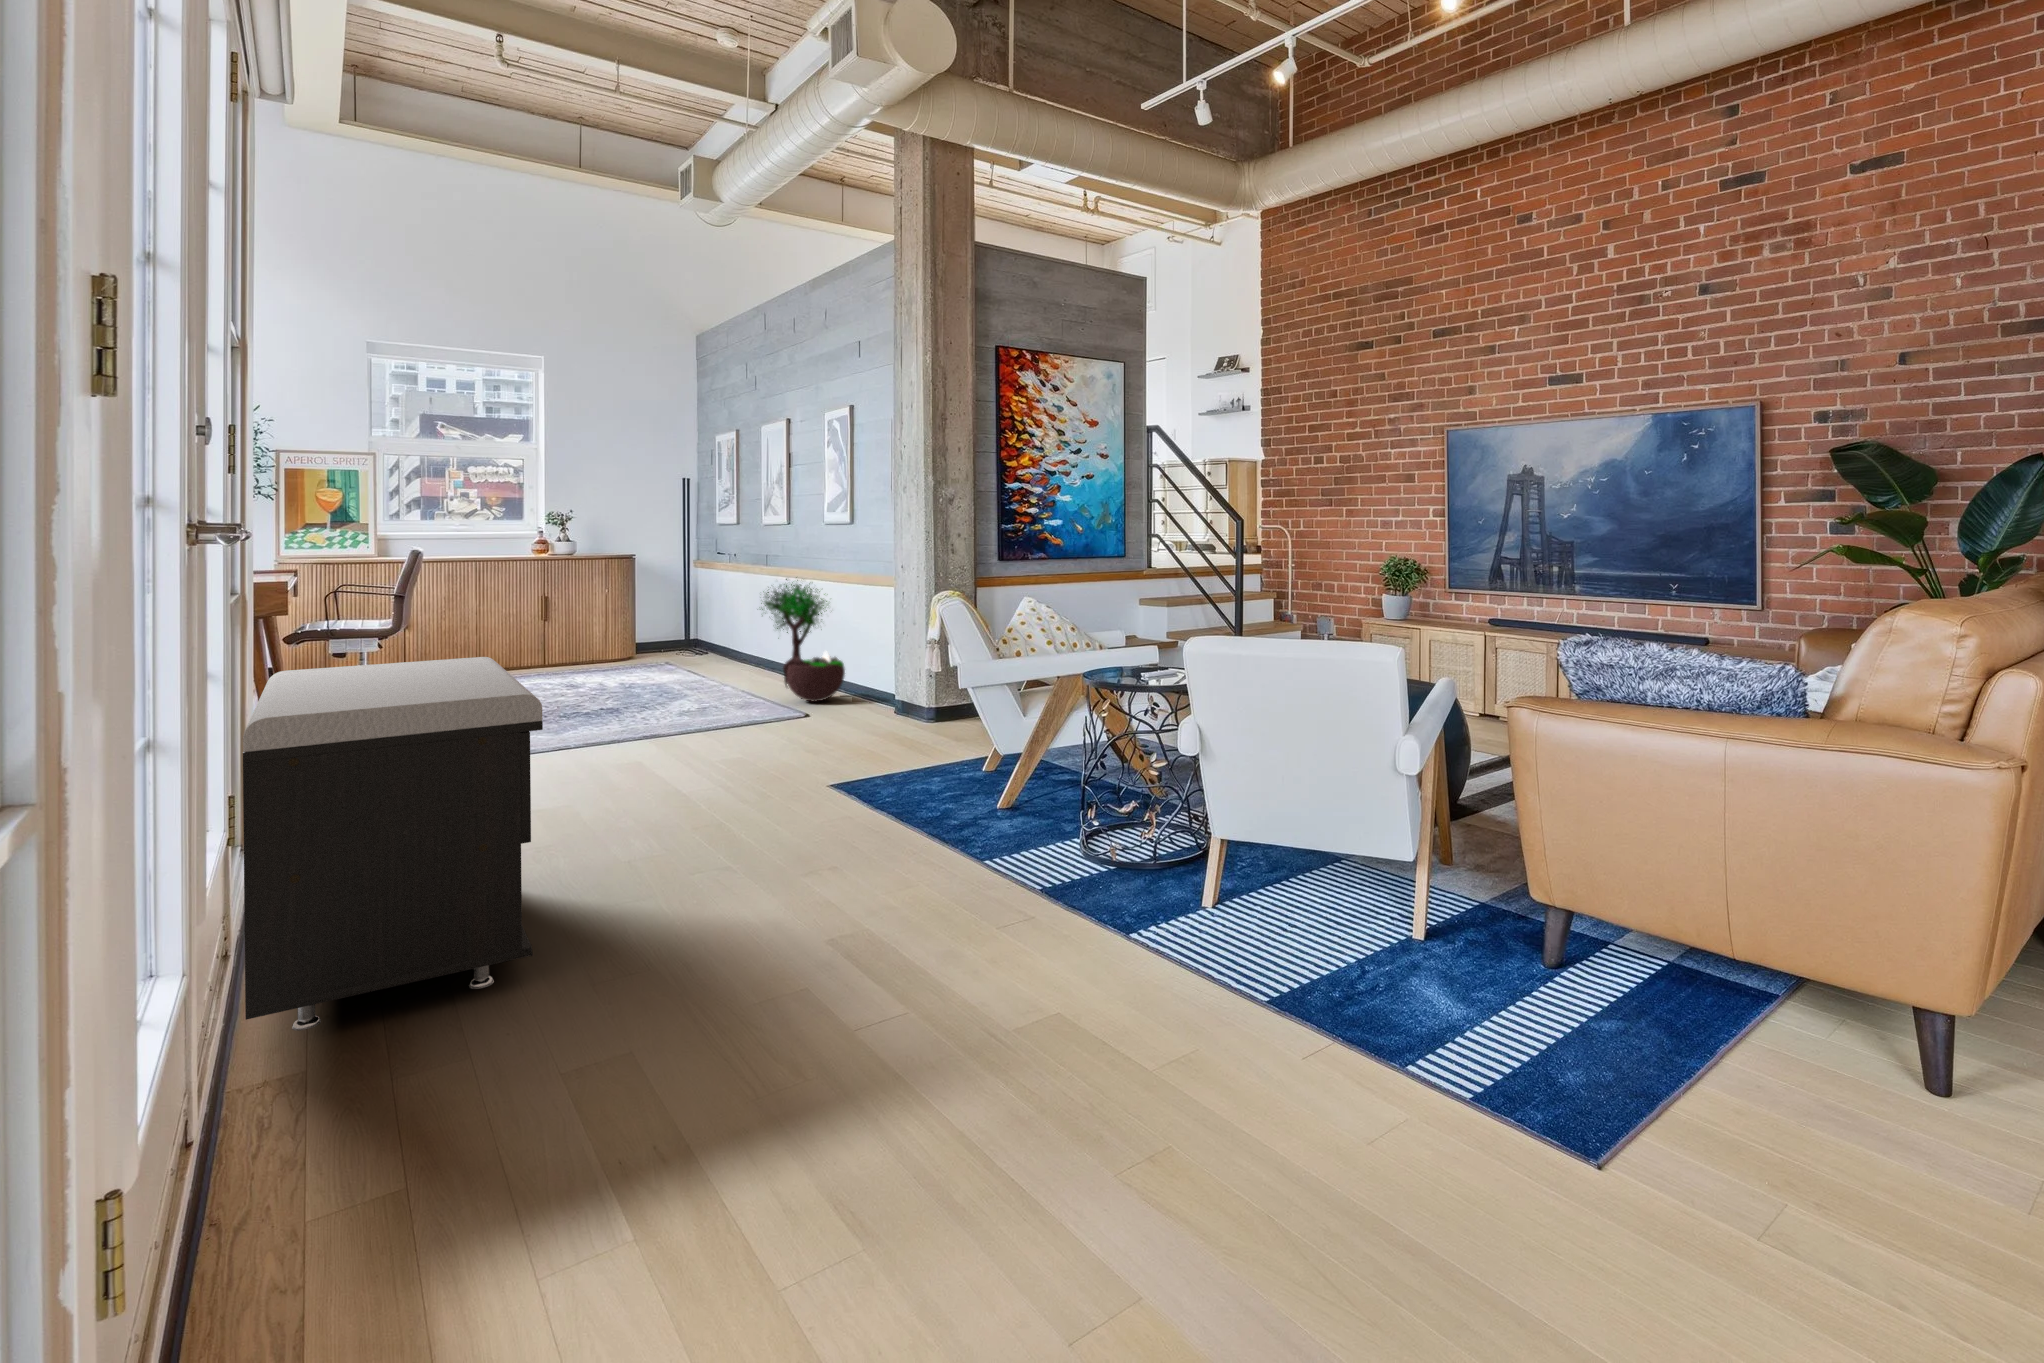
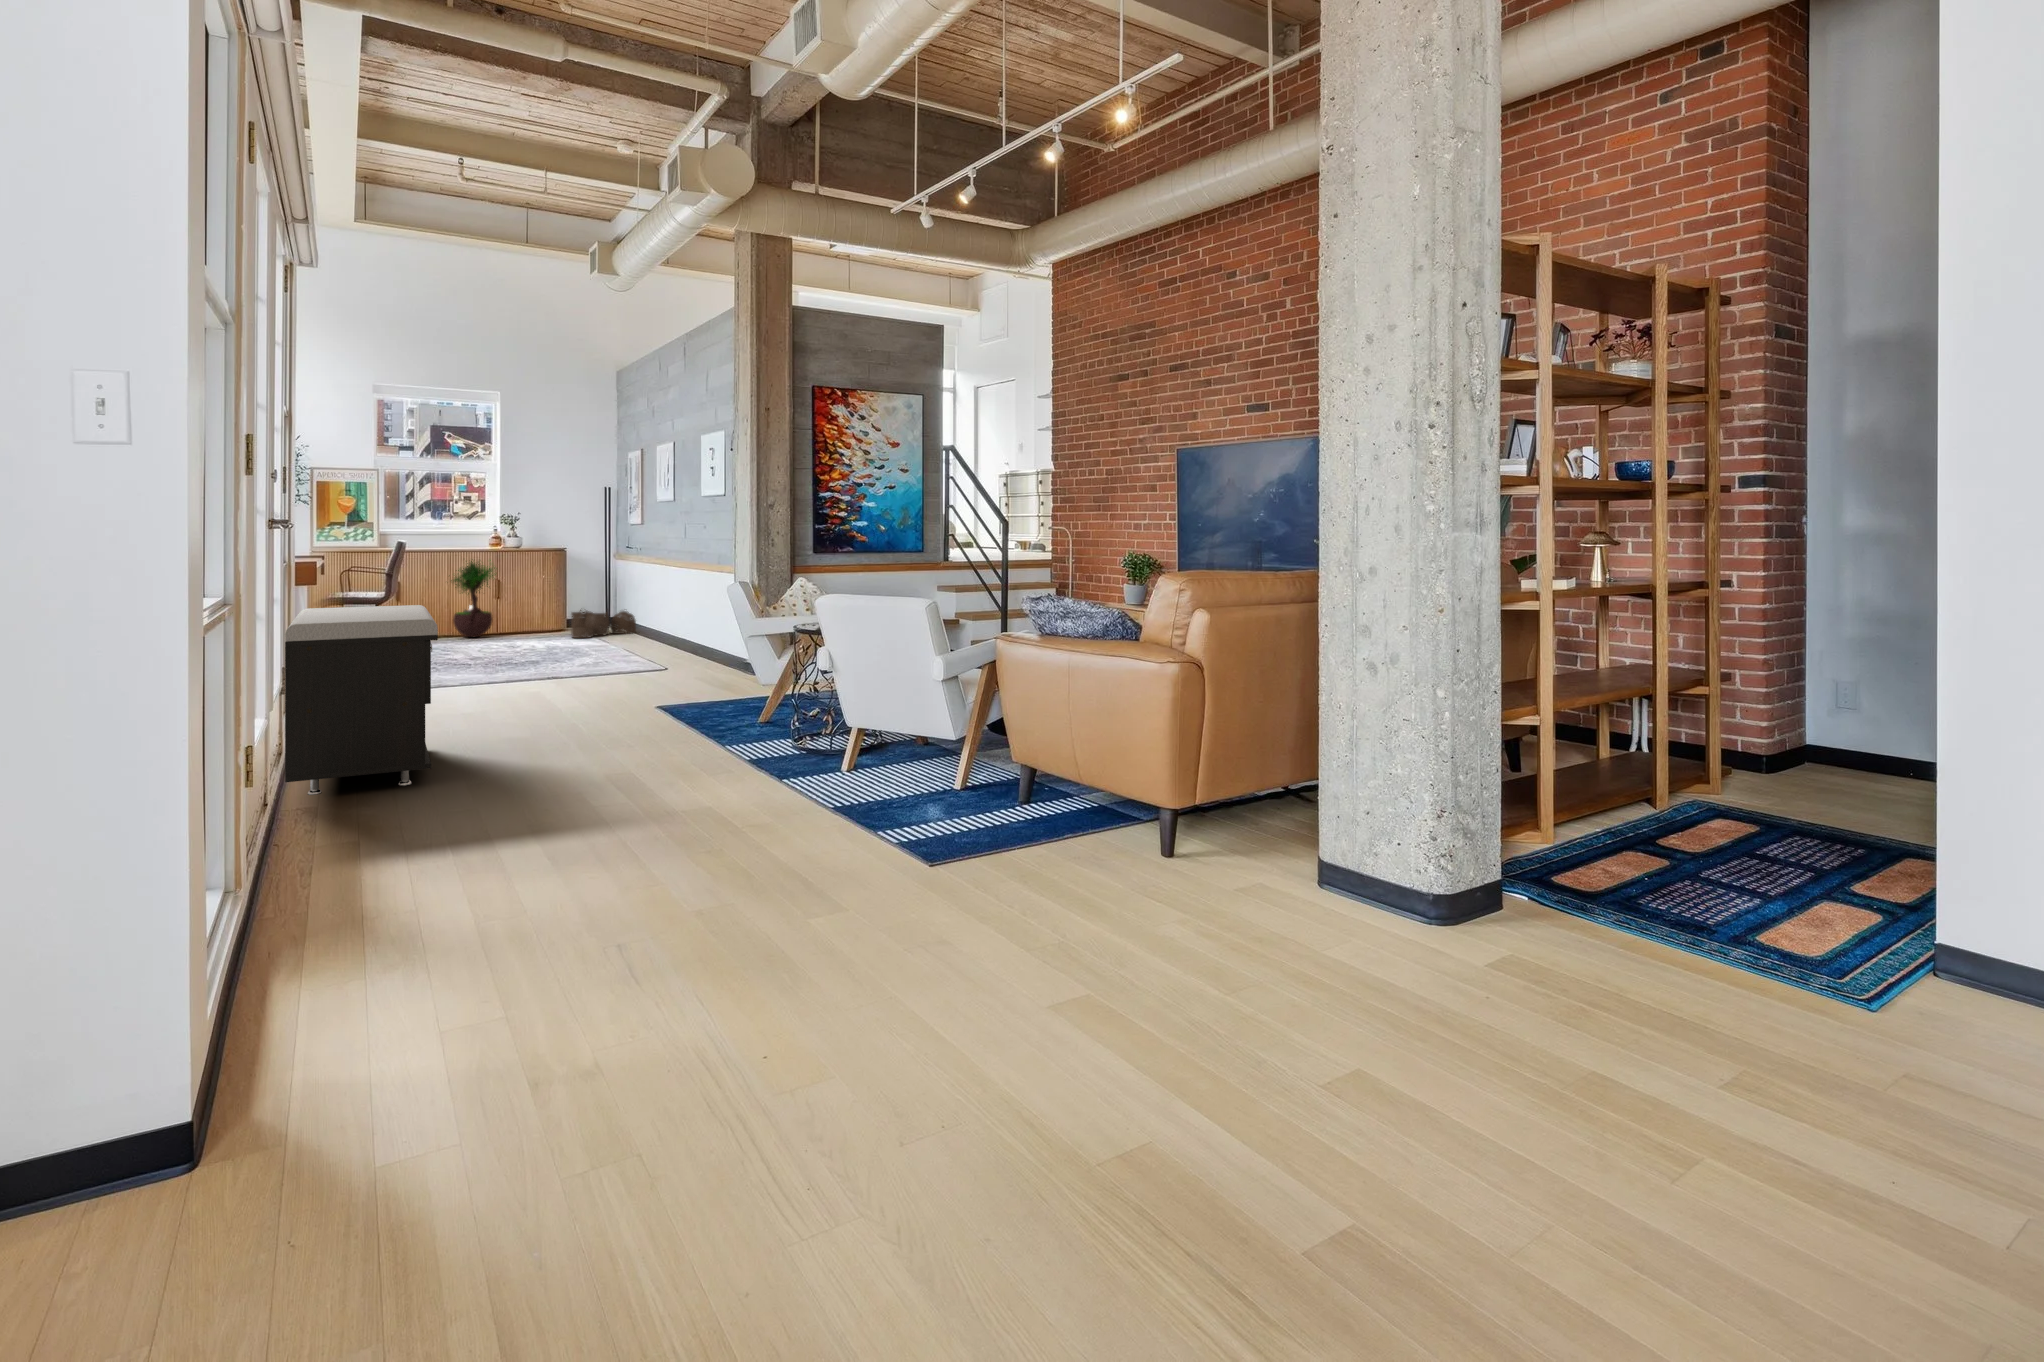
potted tree: present [760,577,845,702] -> present [451,561,496,637]
woven basket: none [641,628,725,667] -> present [571,610,636,638]

